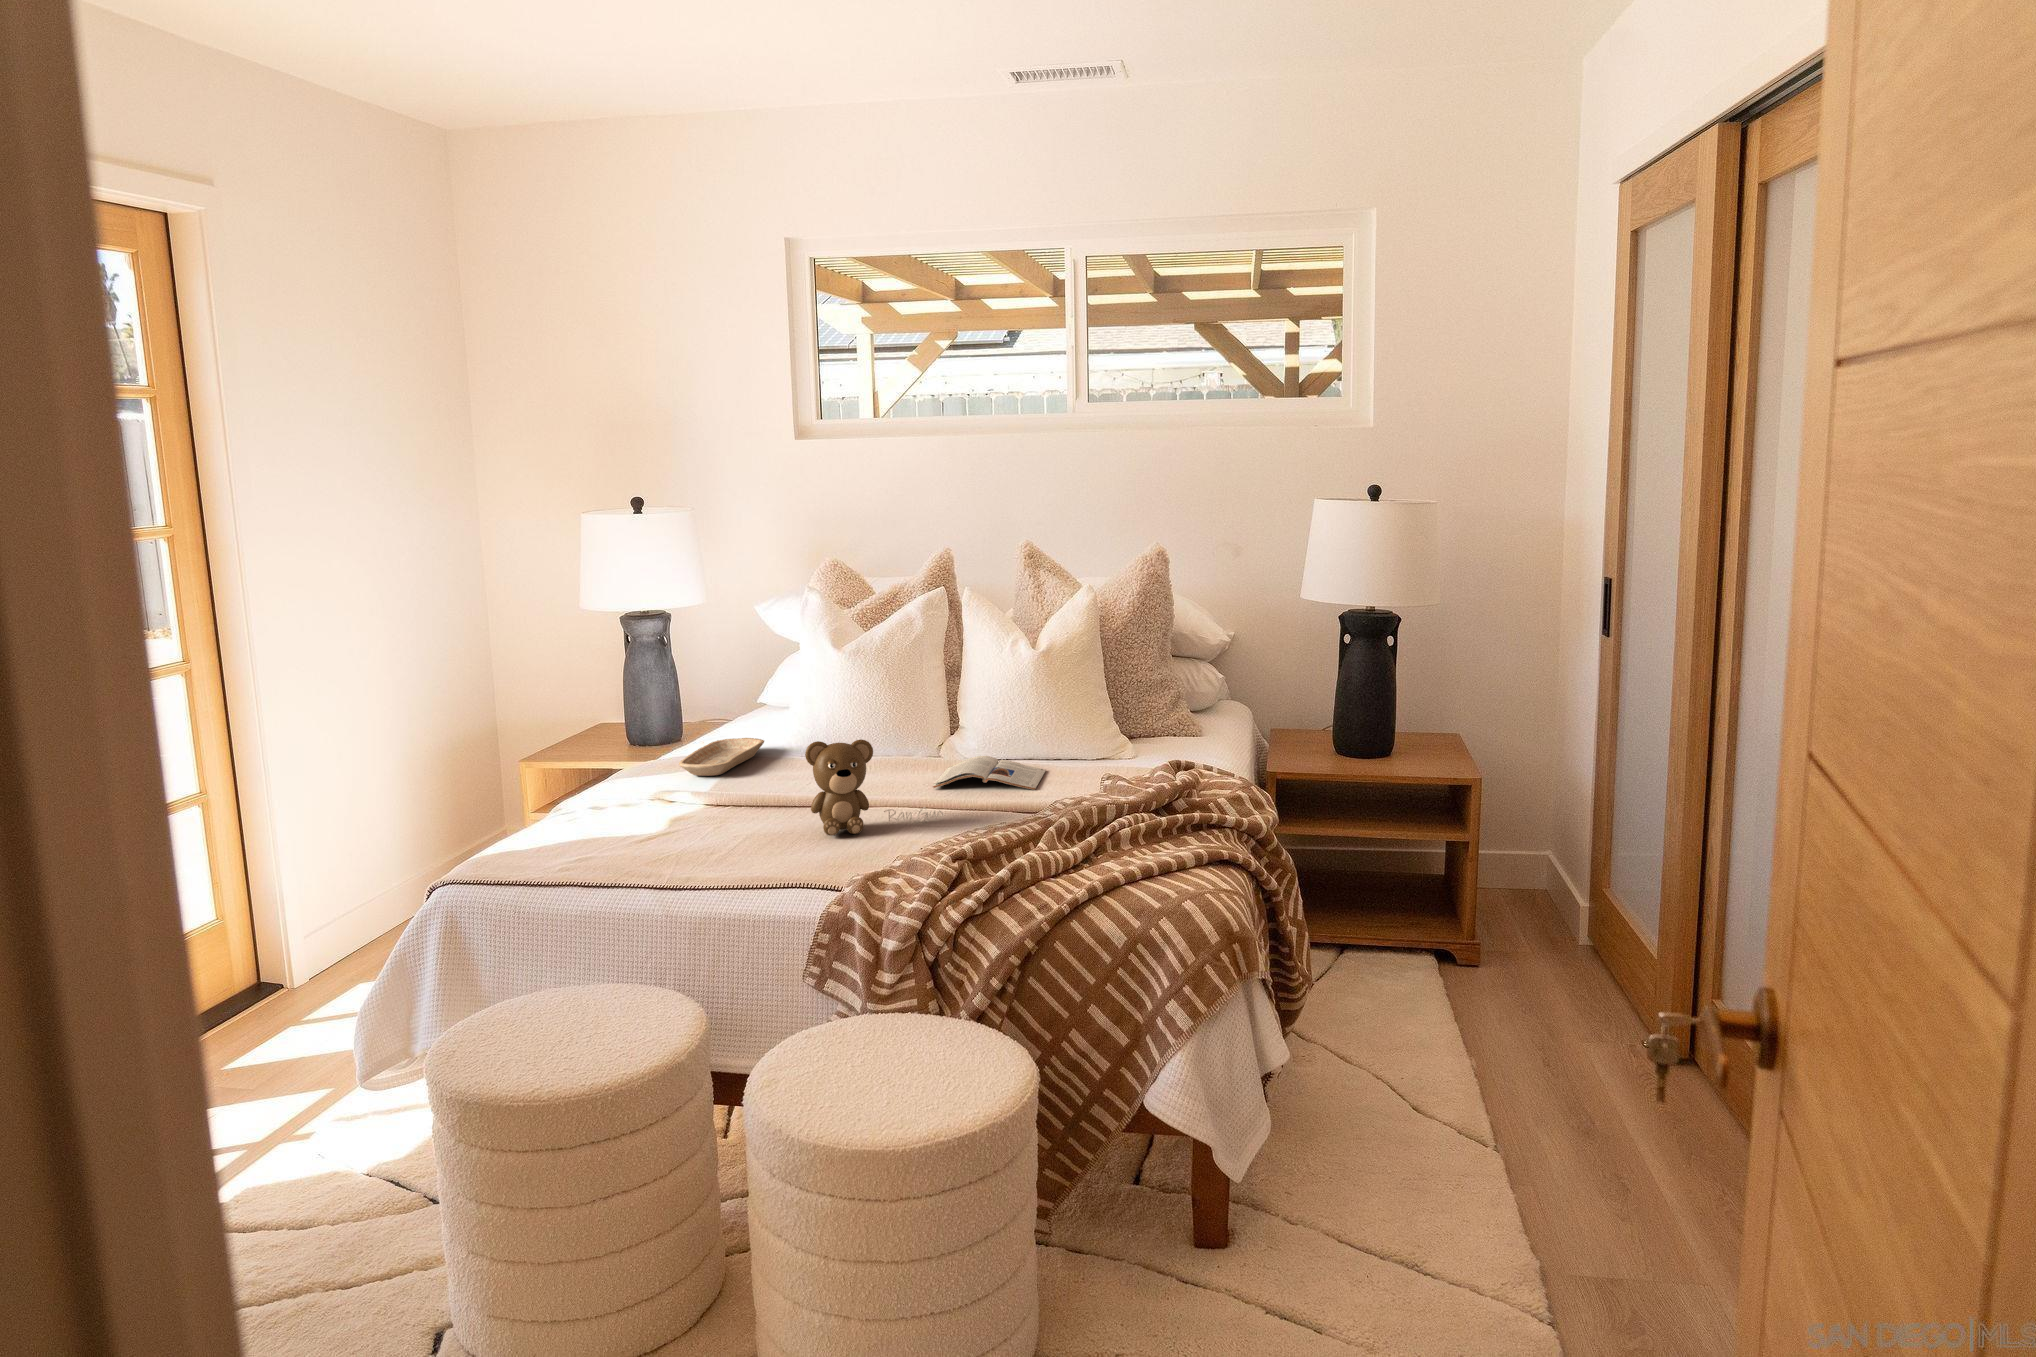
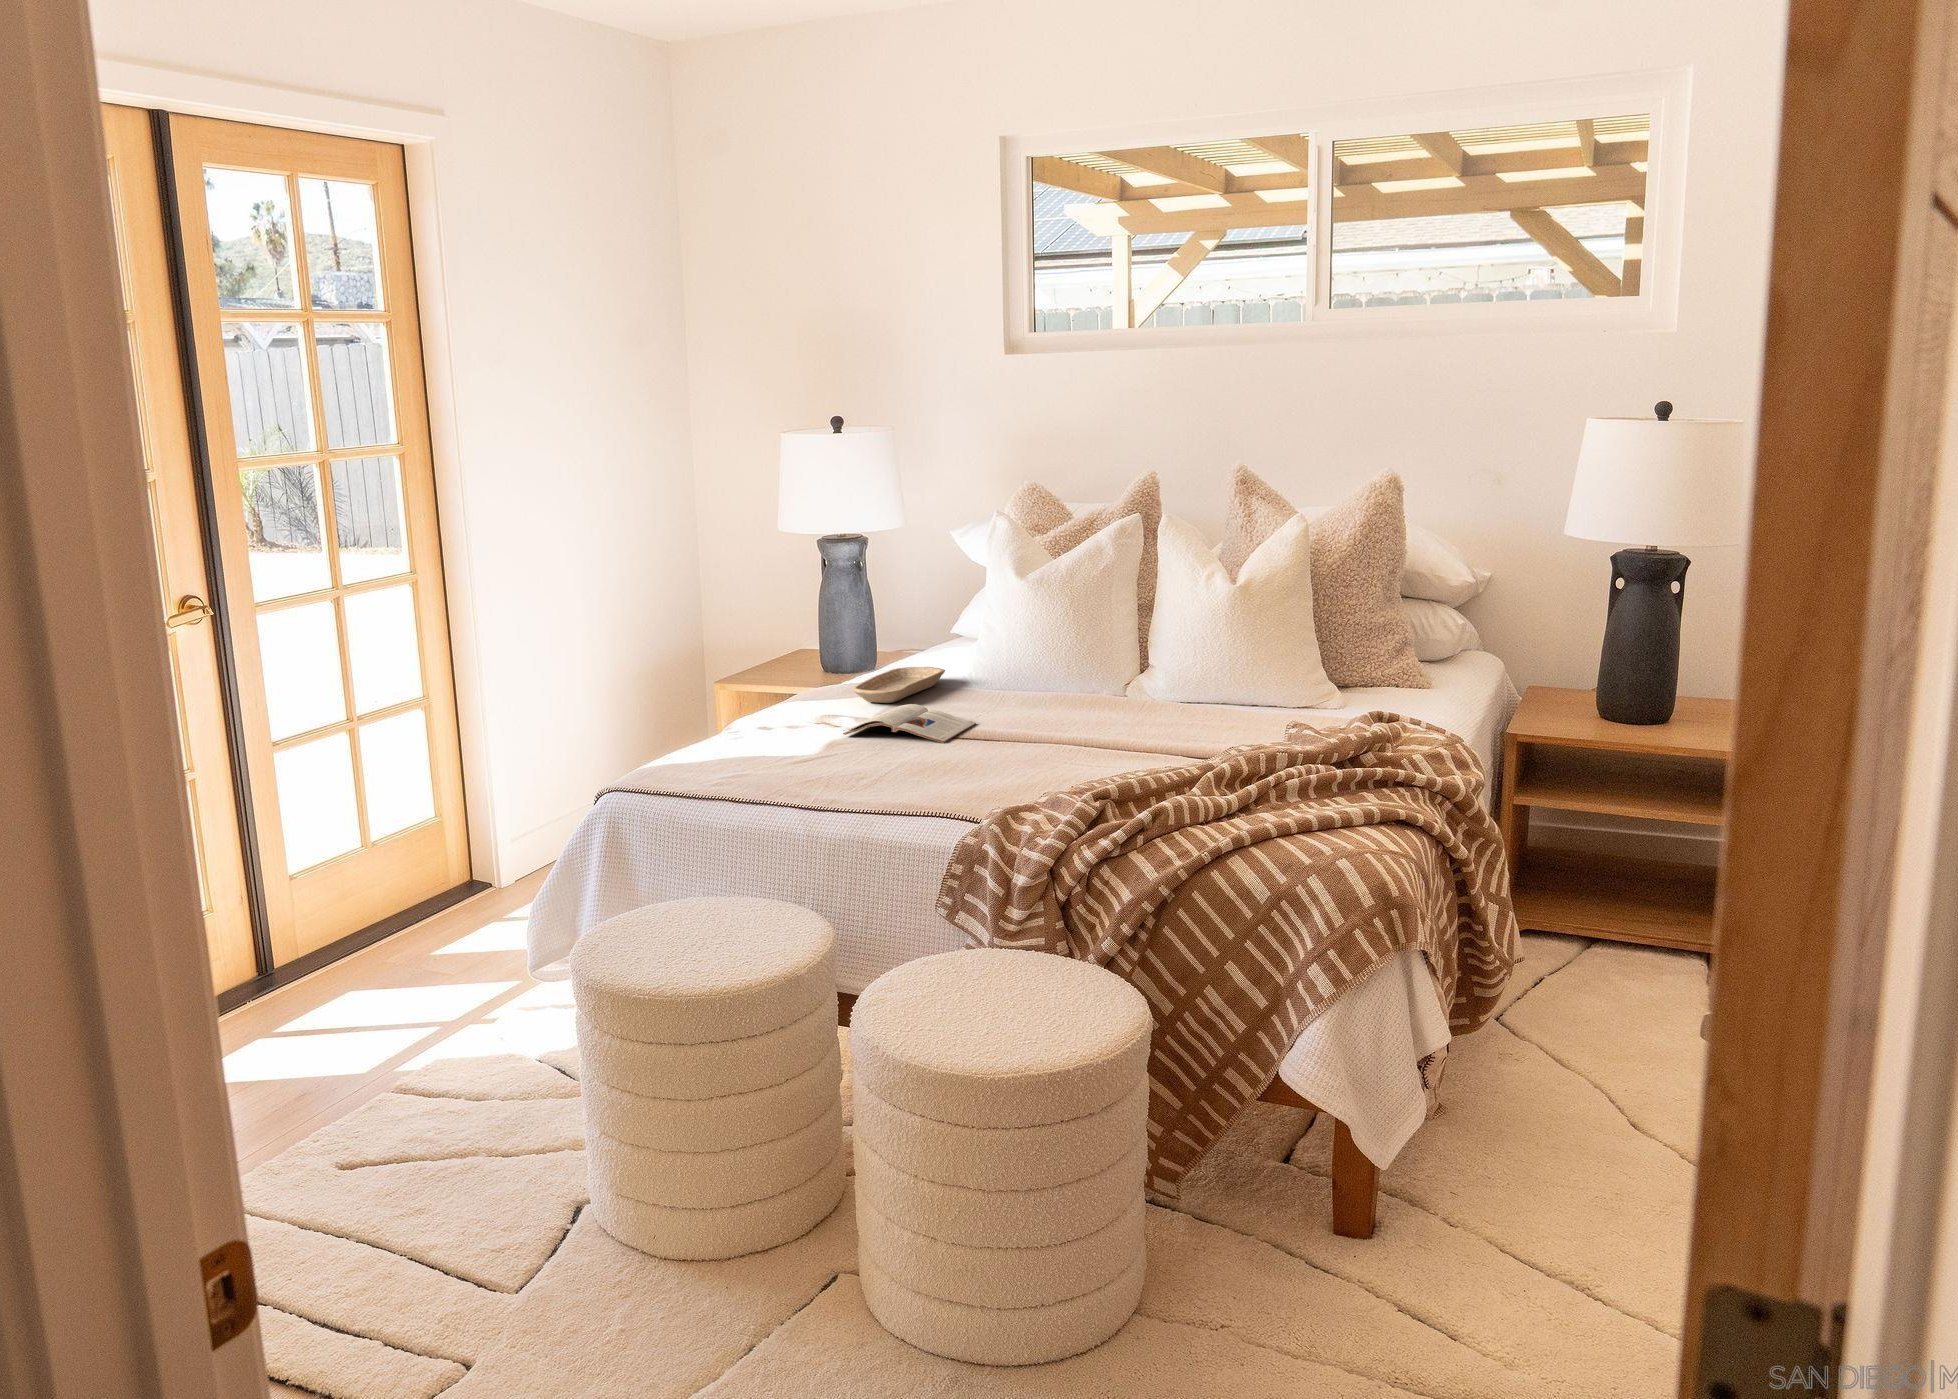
teddy bear: present [805,739,943,836] -> none [960,668,1105,767]
magazine: present [933,756,1046,790] -> present [843,704,976,743]

